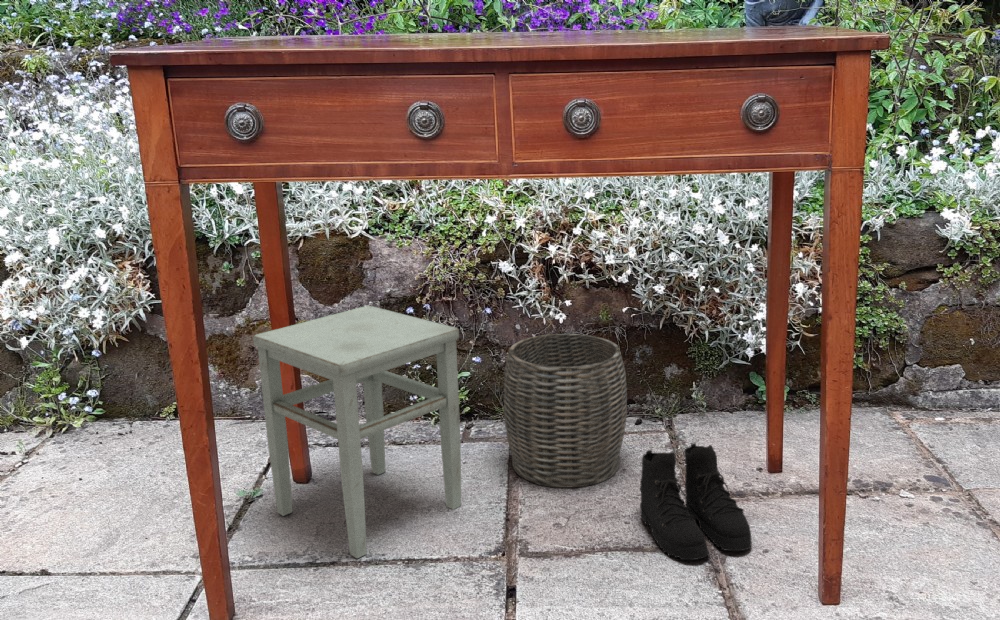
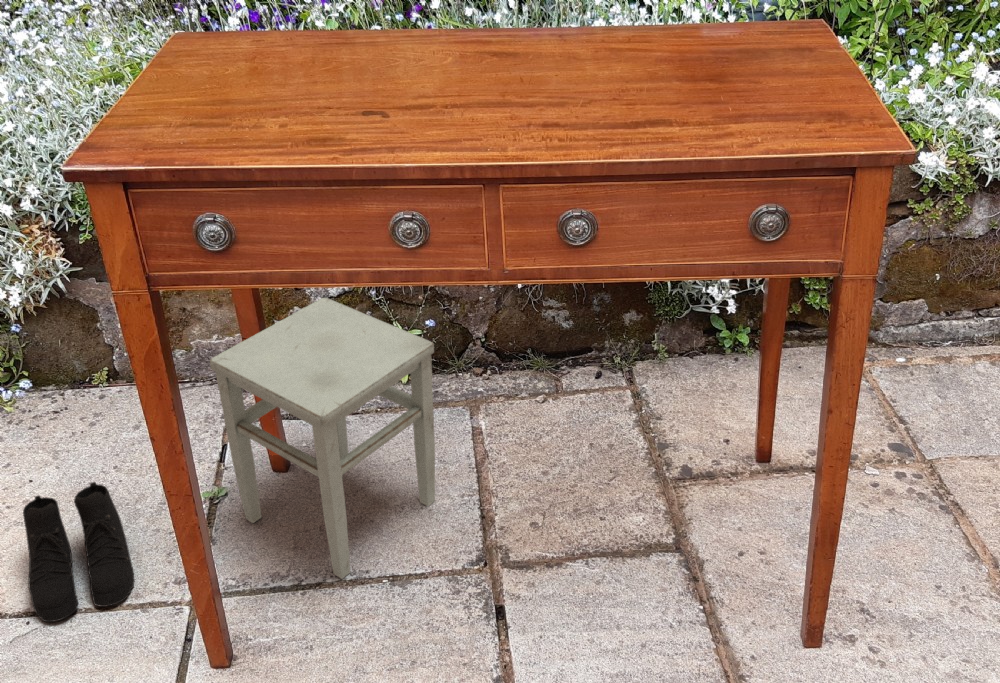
woven basket: present [504,334,627,488] -> none [471,305,597,472]
boots: present [640,443,752,560] -> present [23,482,135,622]

